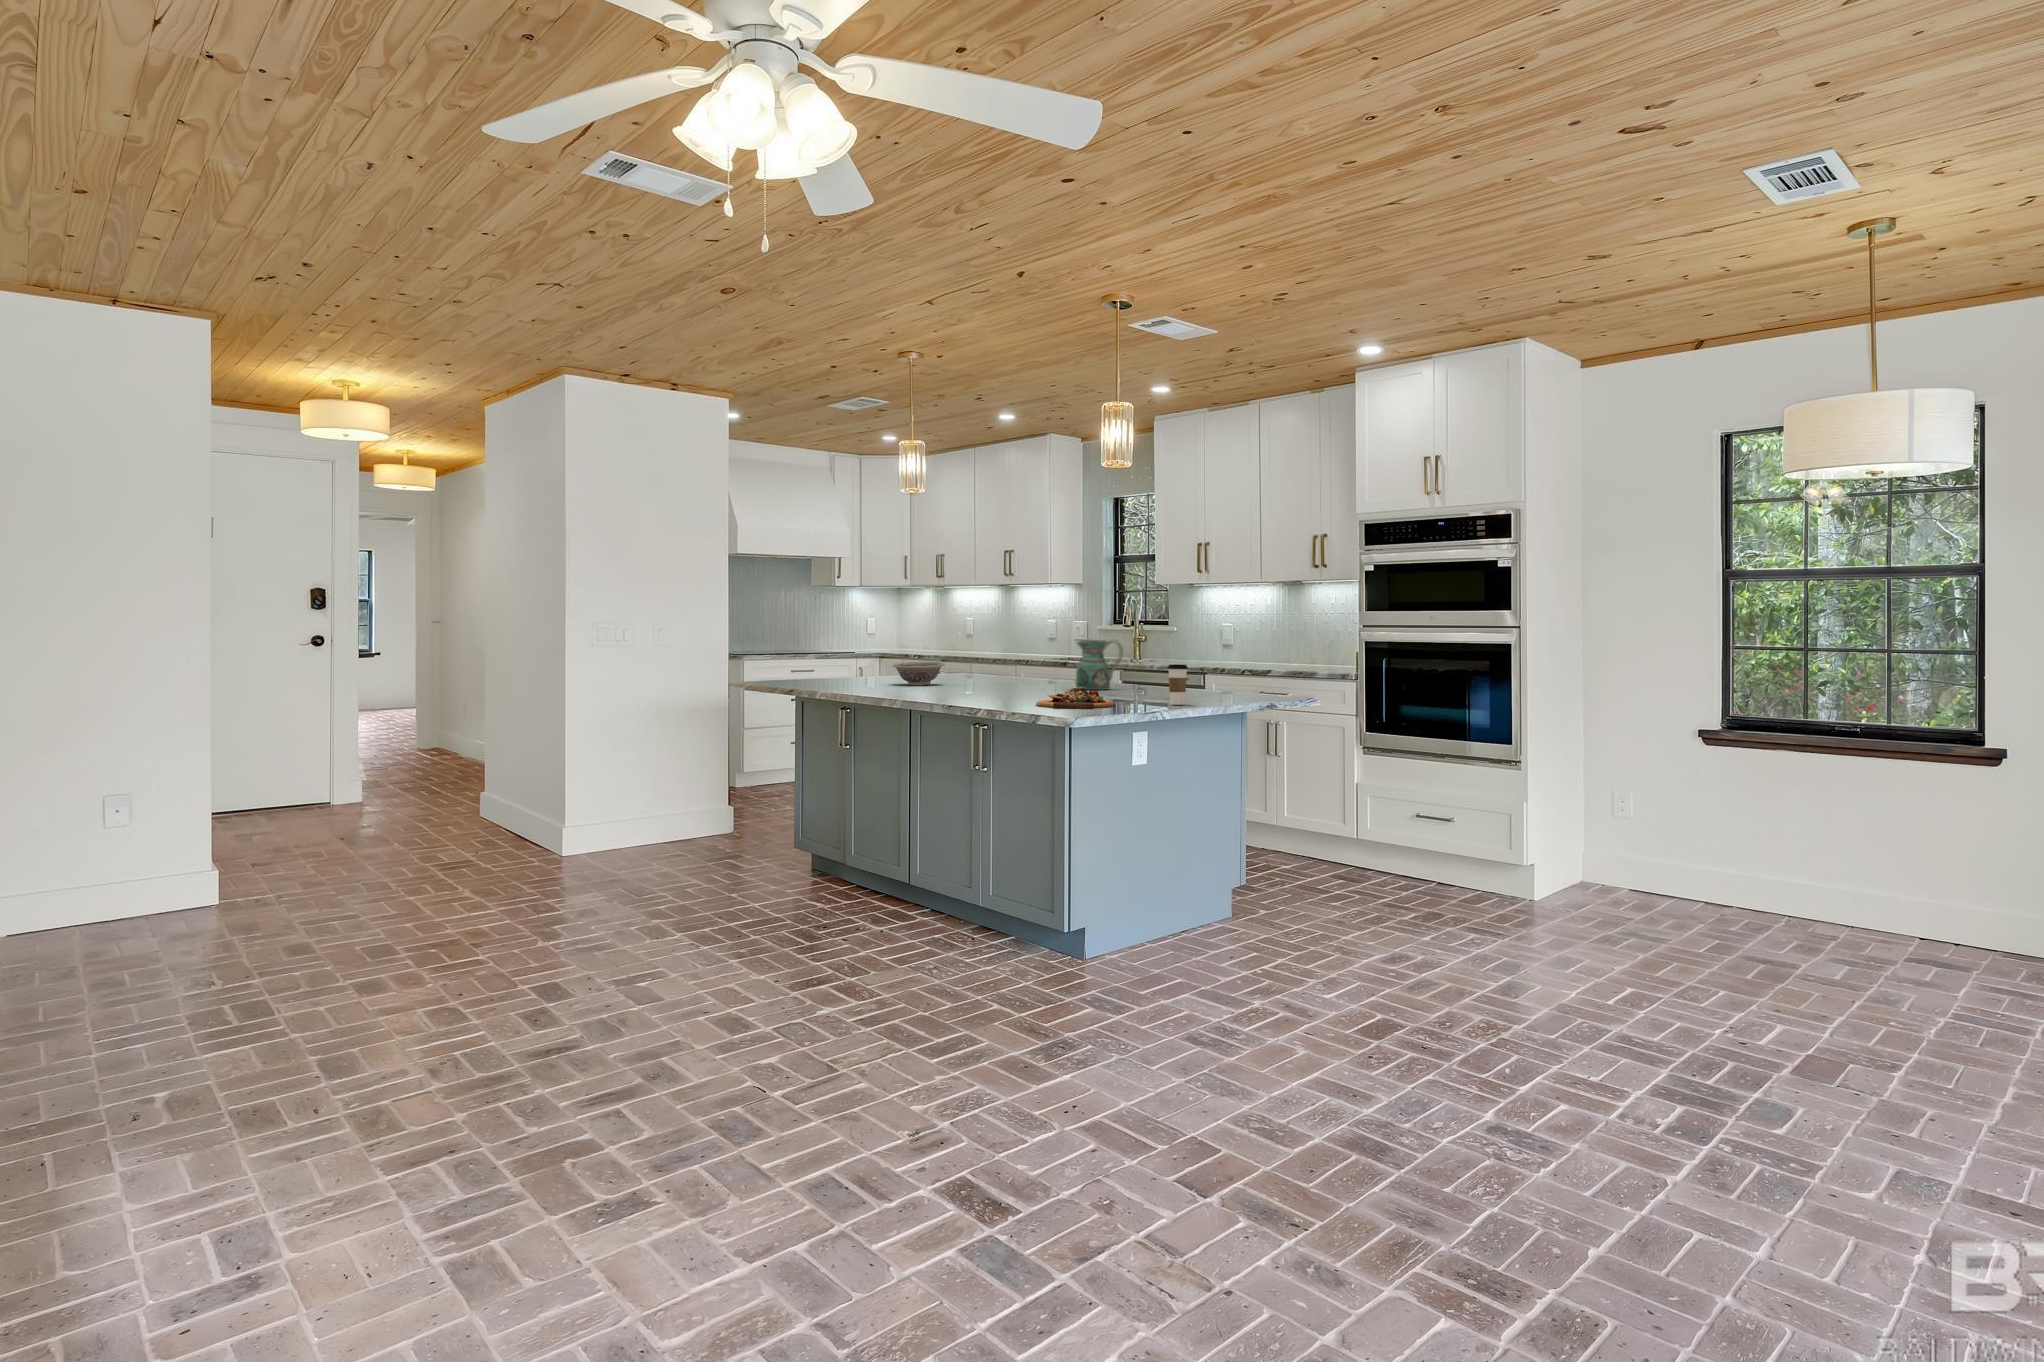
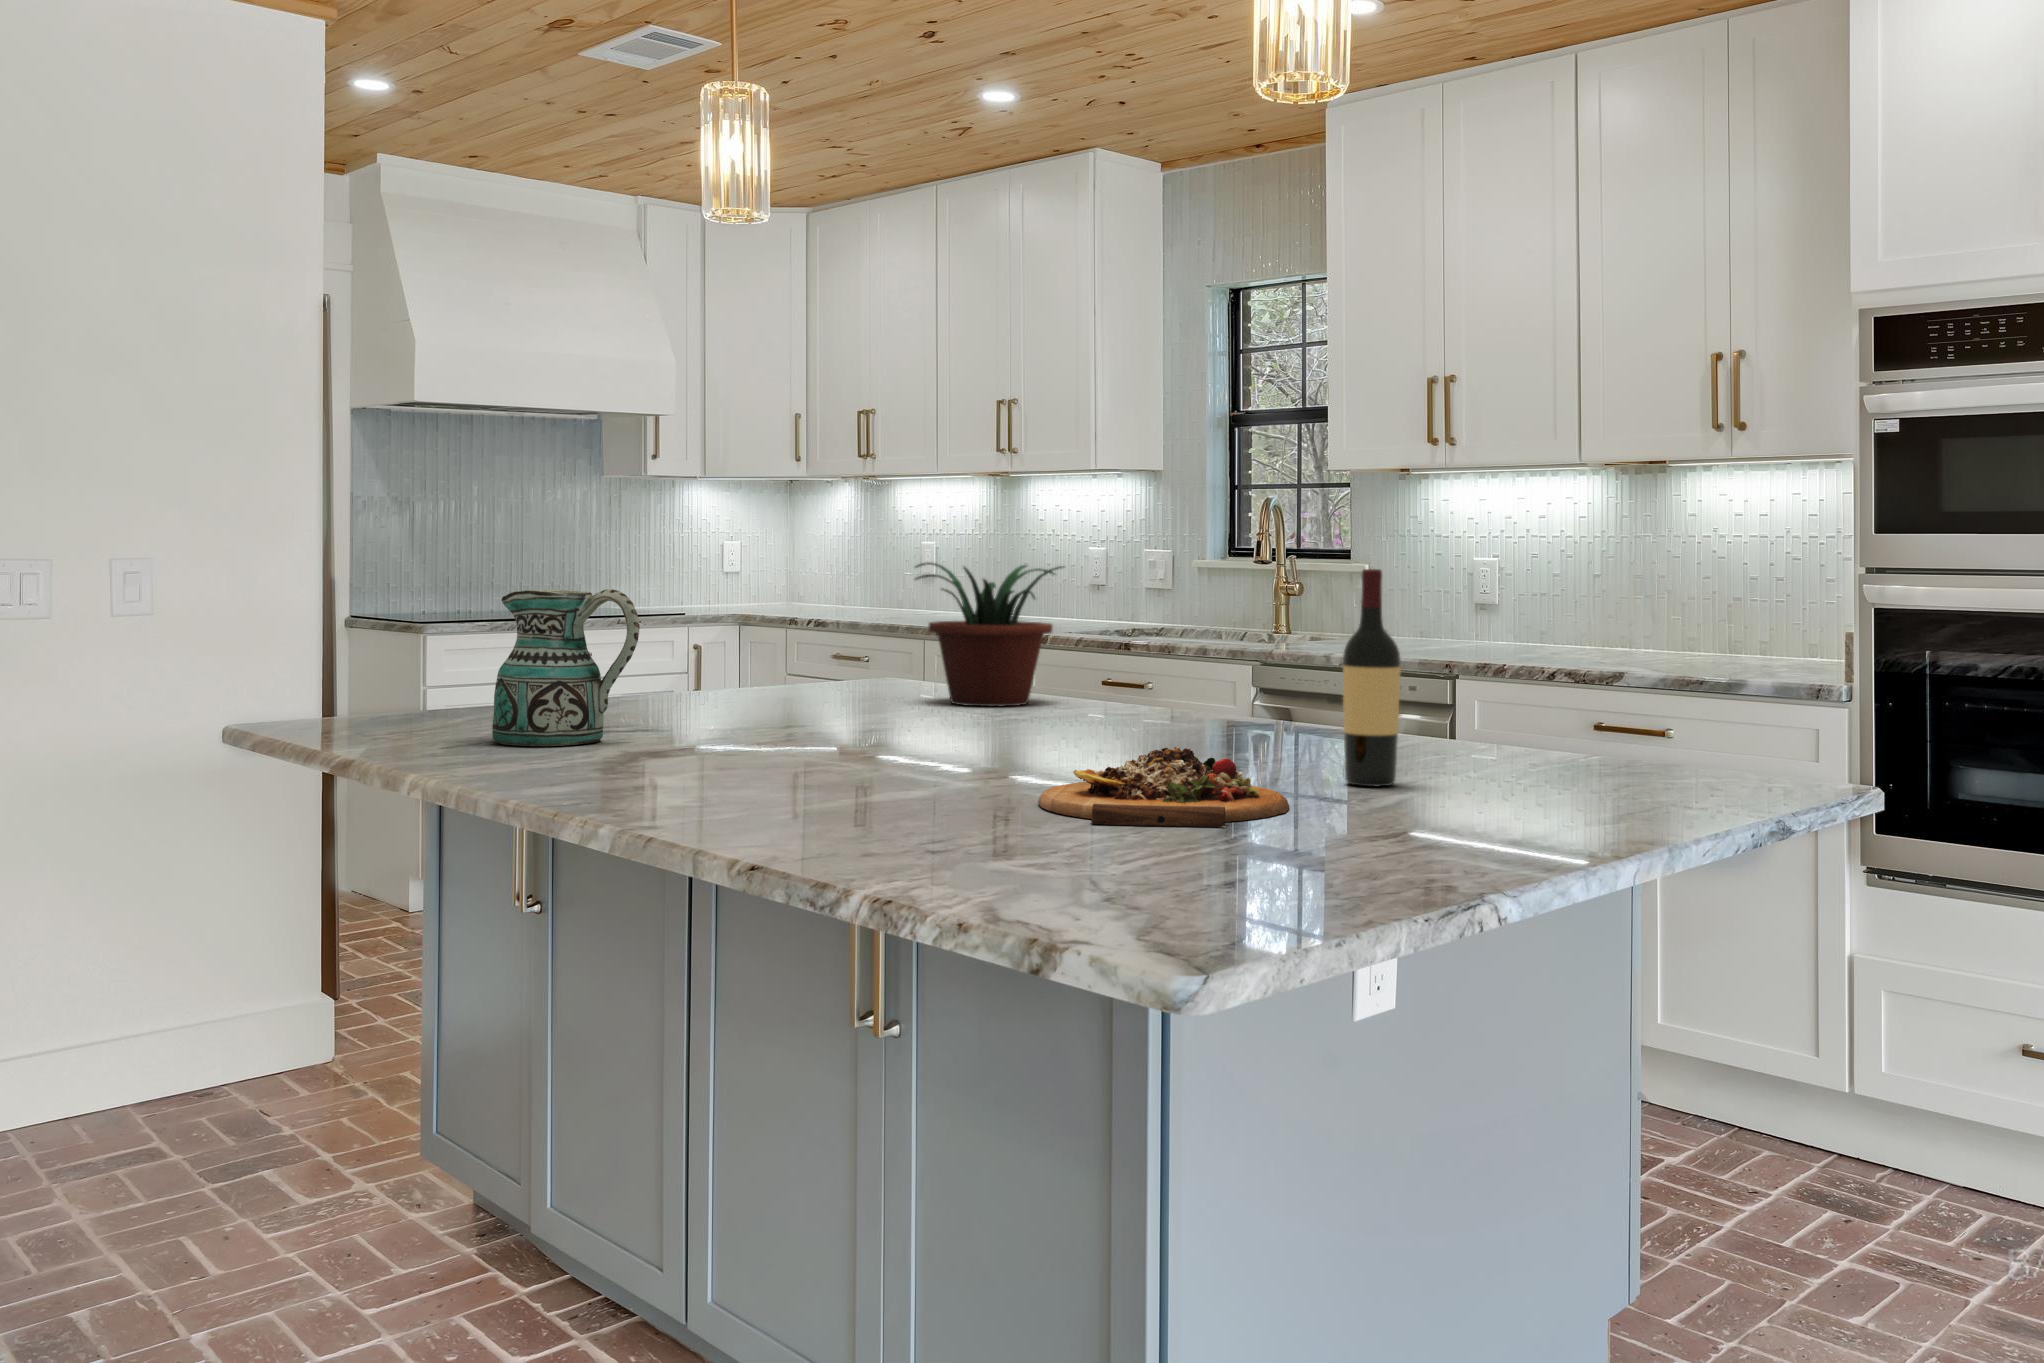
potted plant: none [979,629,1040,686] -> present [915,562,1064,706]
wine bottle: none [1136,630,1156,702] -> present [1343,569,1401,786]
ceramic pitcher: present [1076,639,1123,690] -> present [492,589,640,746]
decorative bowl: present [892,662,945,685] -> none [690,644,826,704]
coffee cup: present [1167,664,1188,705] -> none [1446,676,1510,803]

